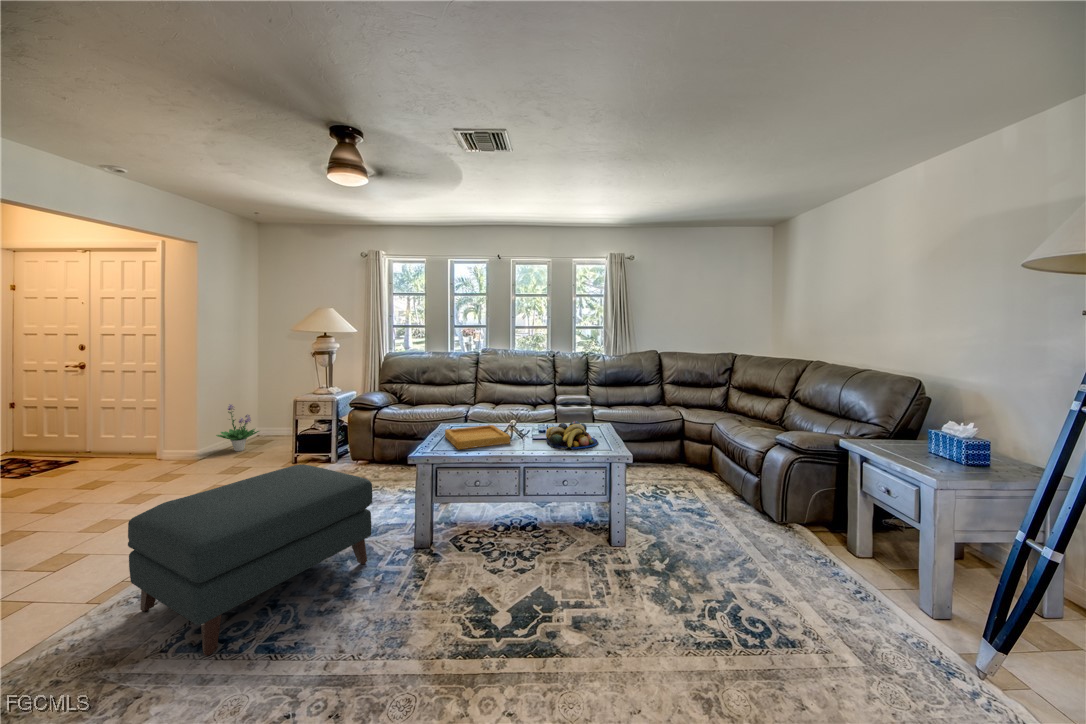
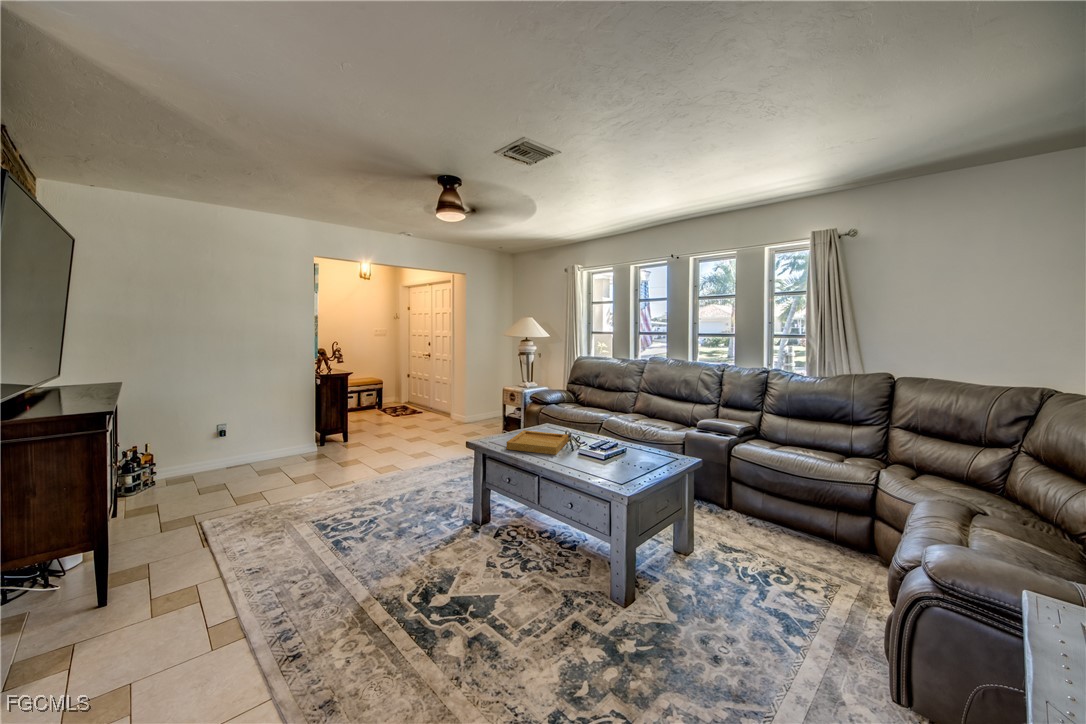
potted plant: present [216,404,259,451] -> none [458,387,484,422]
fruit bowl: present [546,421,598,449] -> none [580,446,641,478]
ottoman: present [128,464,372,656] -> none [299,435,433,536]

